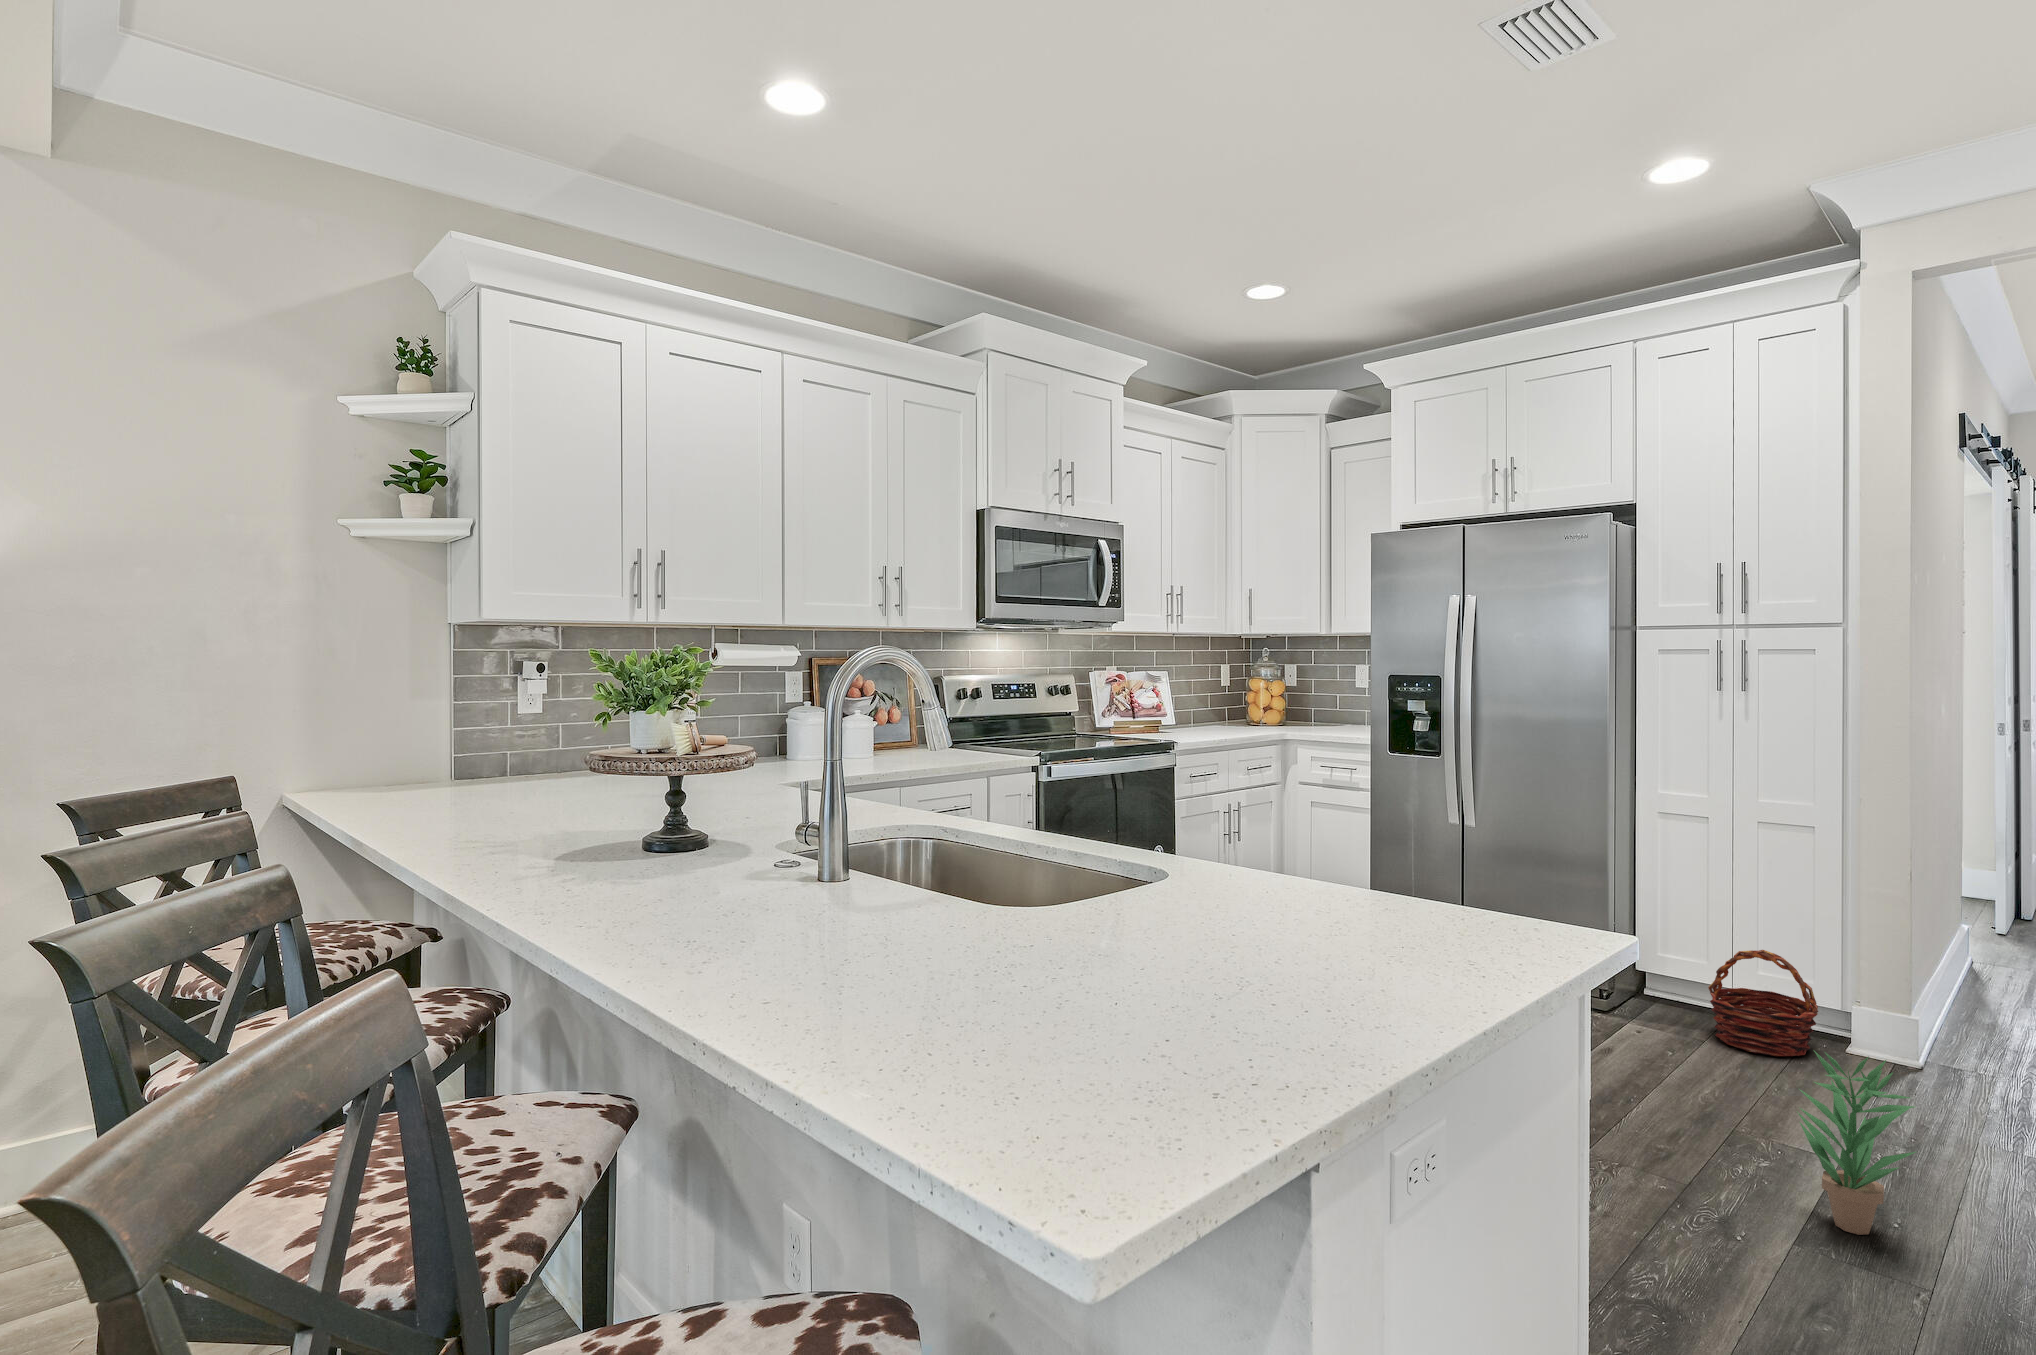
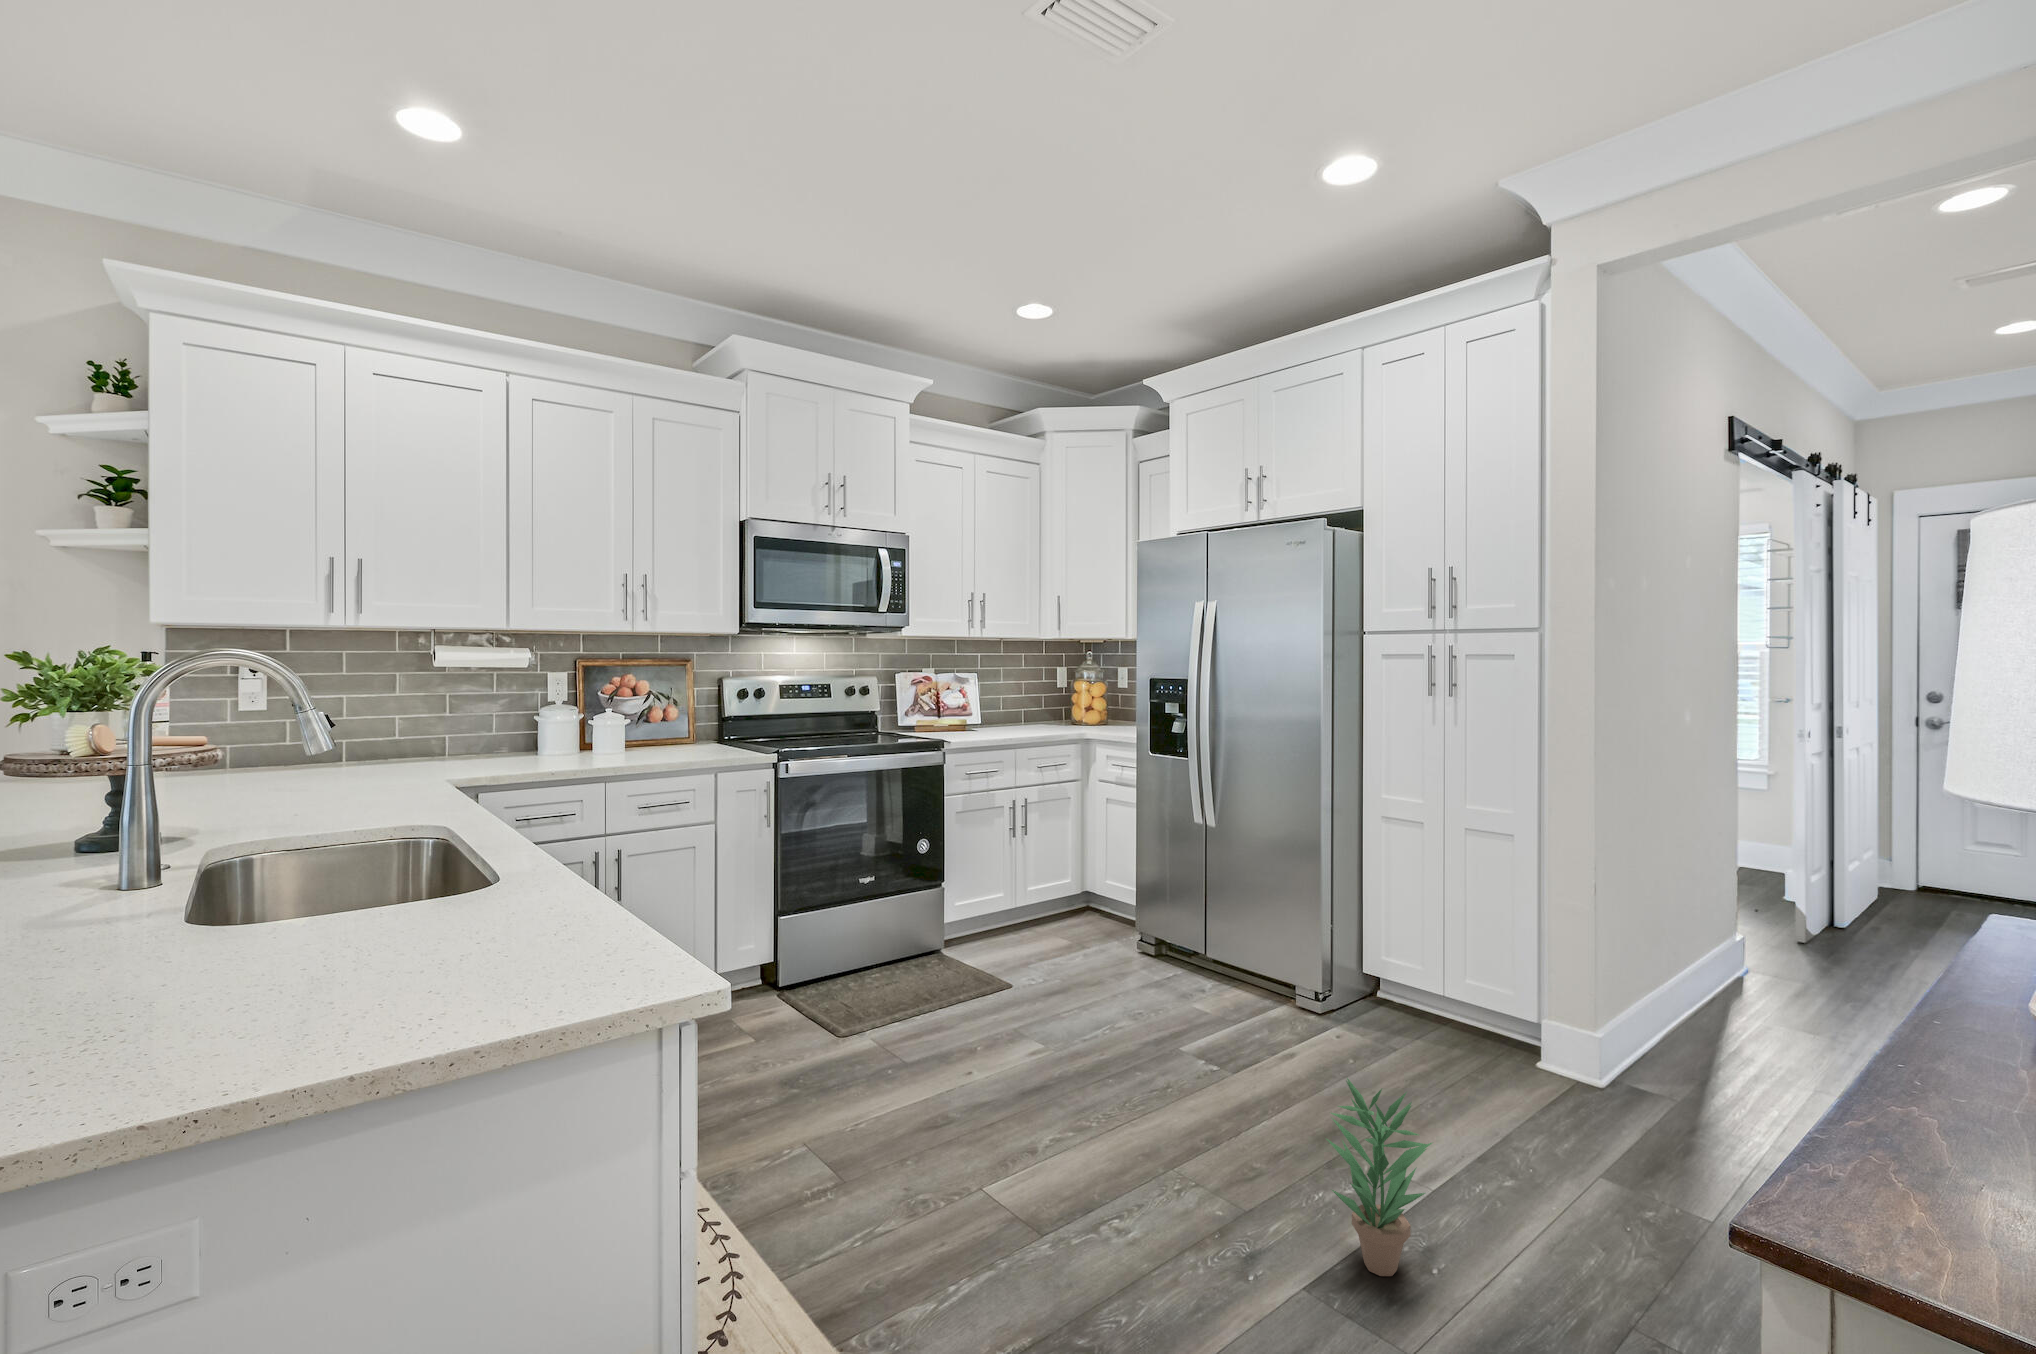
basket: present [1708,950,1818,1057] -> none [1403,958,1502,1069]

